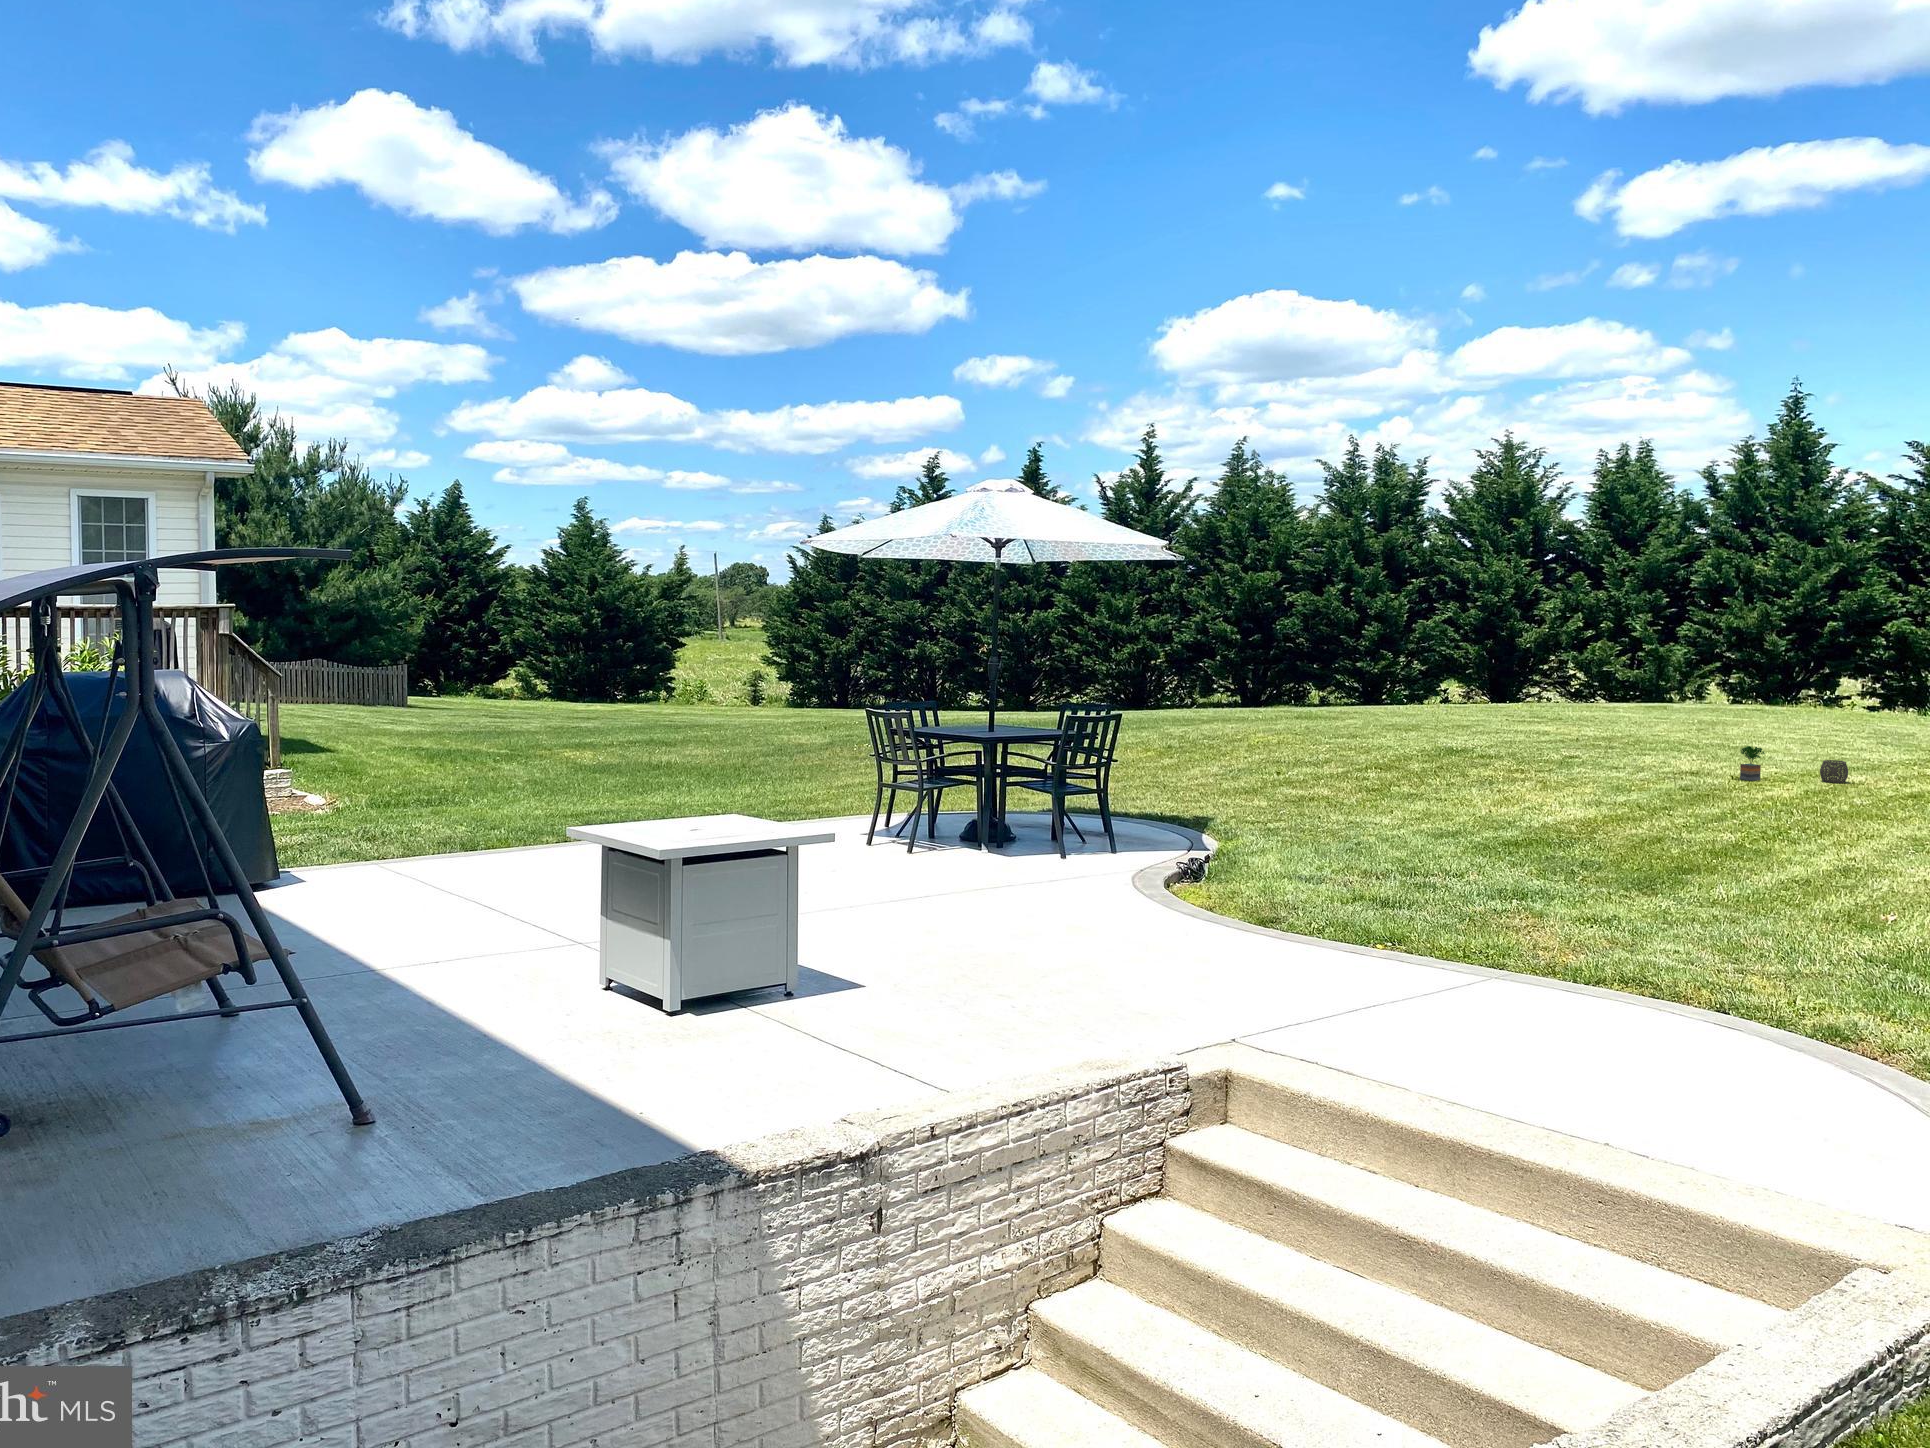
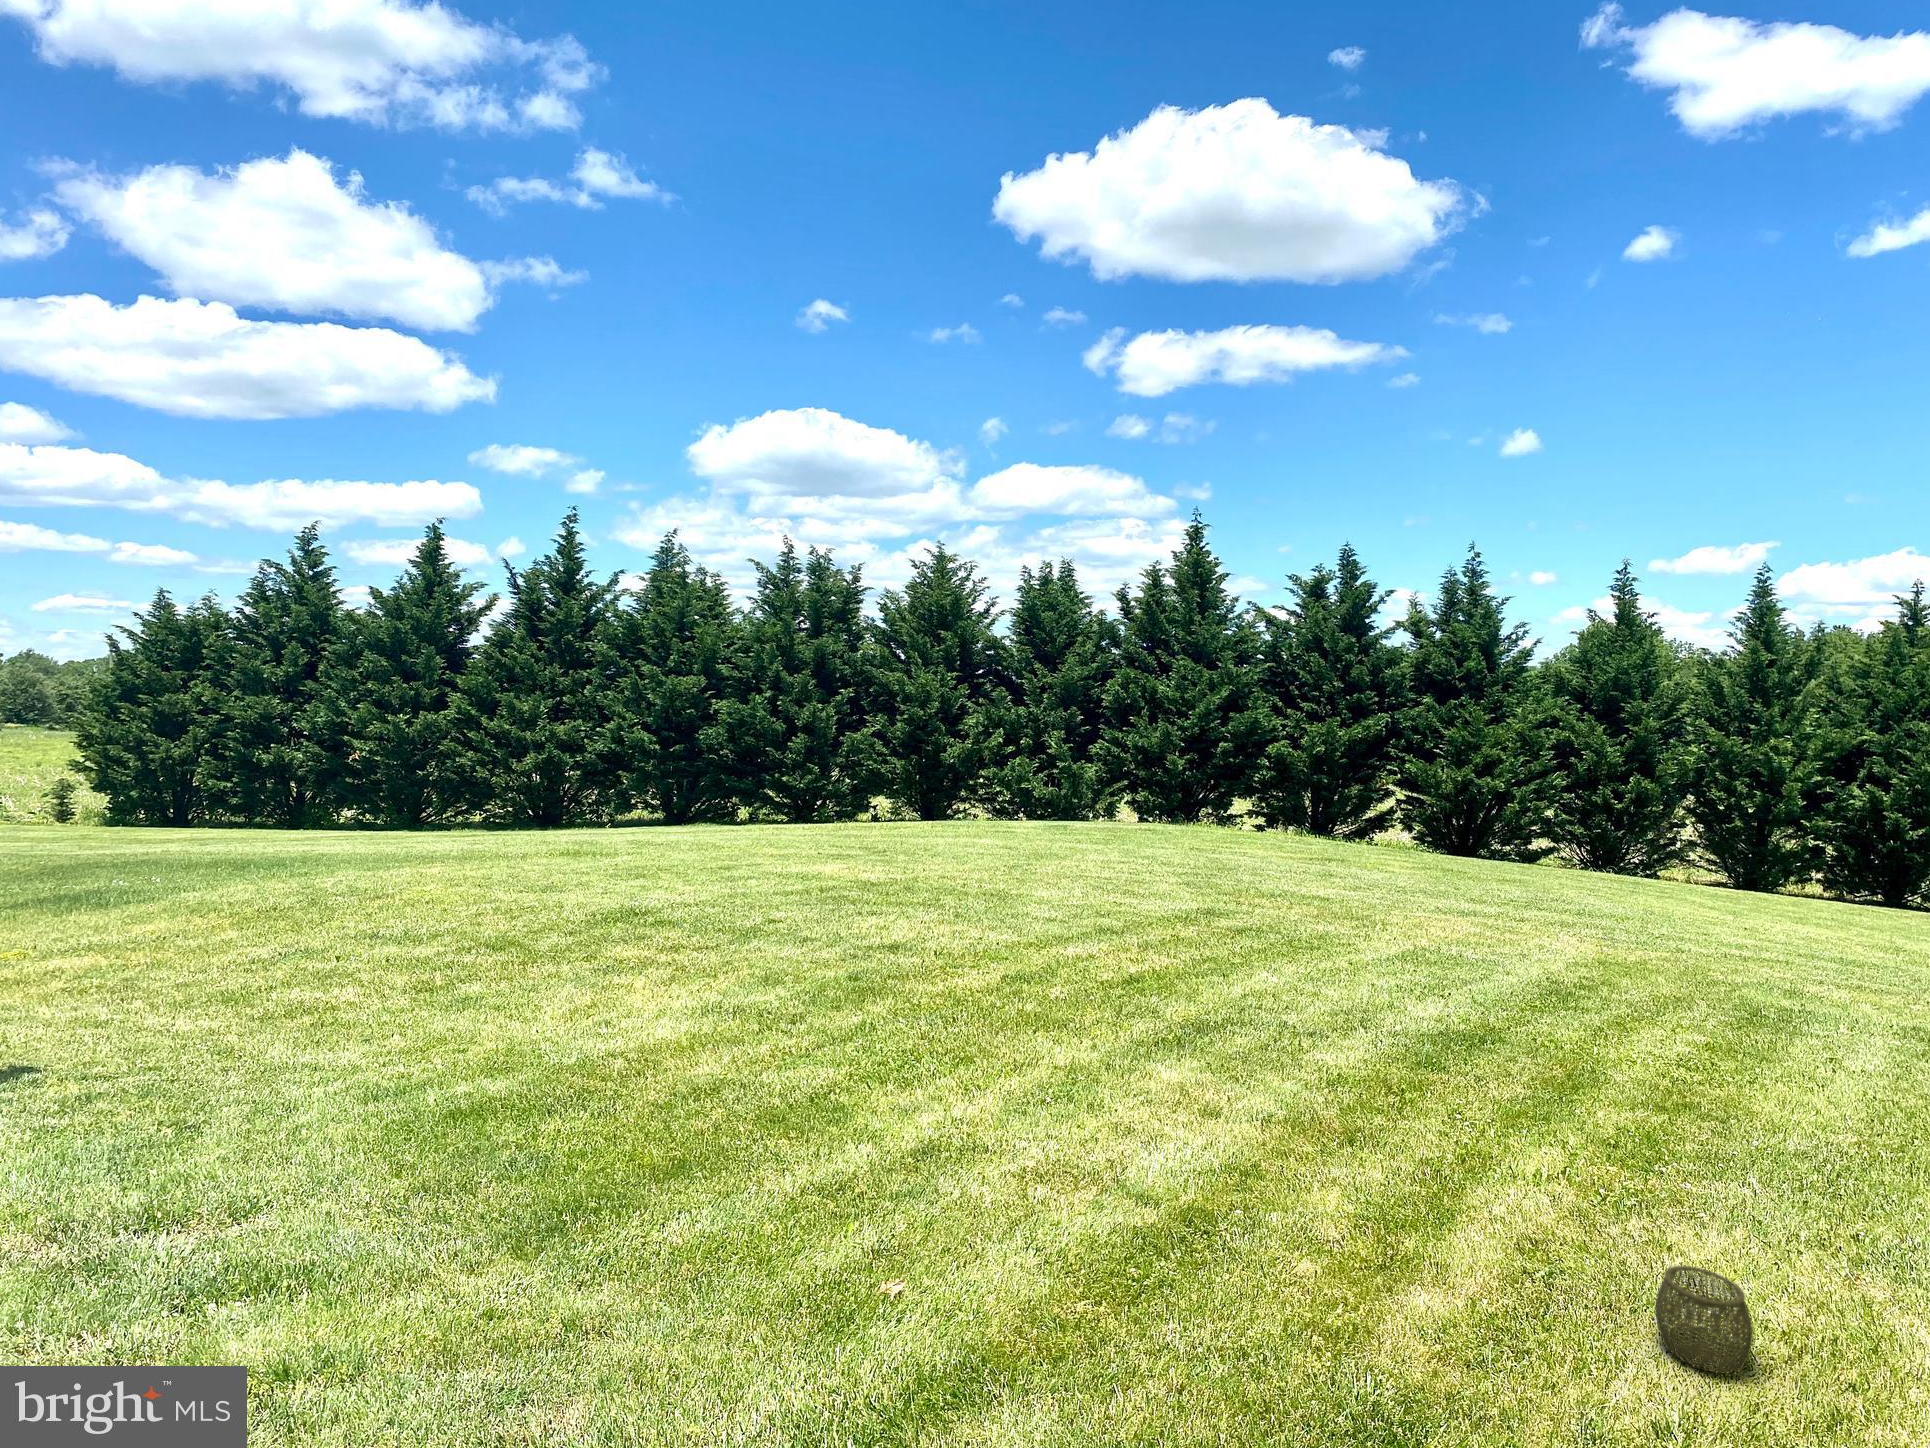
potted tree: present [1740,746,1765,781] -> none [1434,1241,1520,1396]

